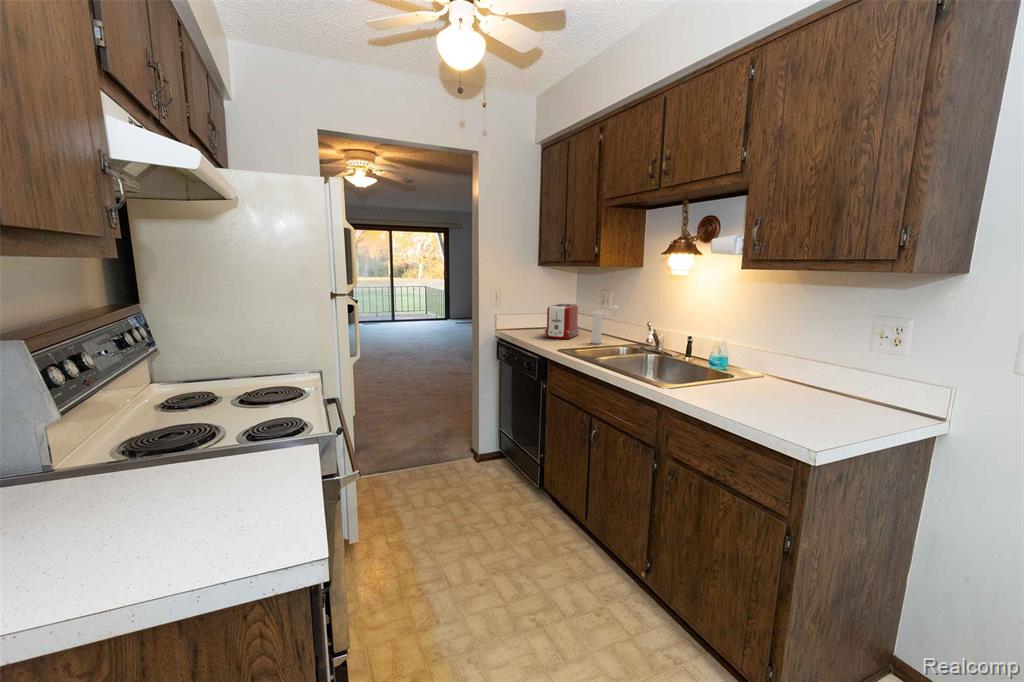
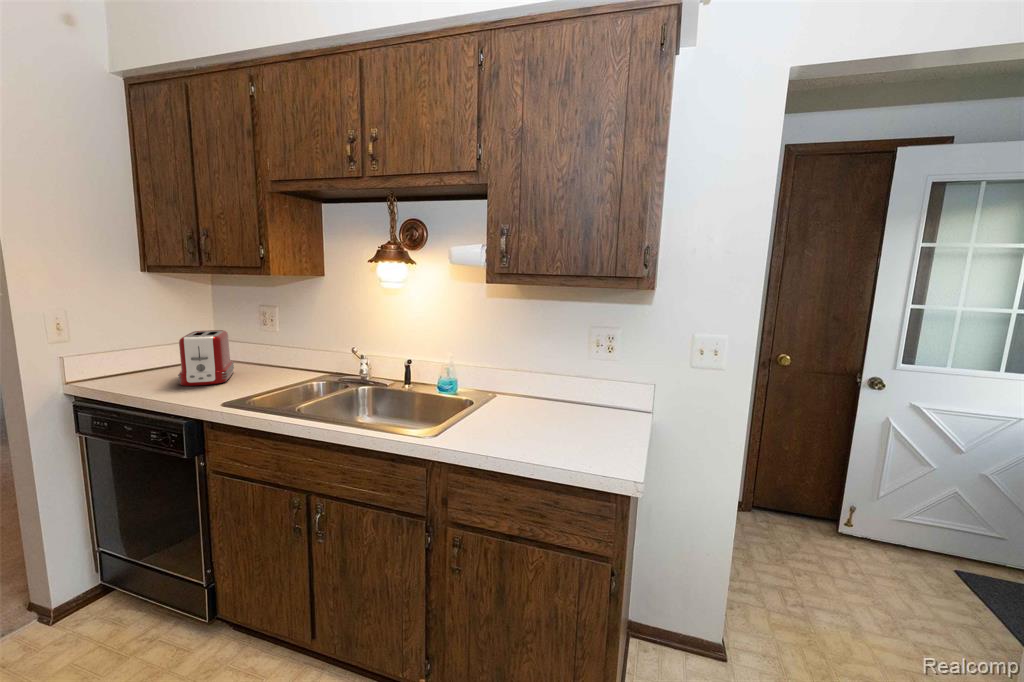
pepper mill: present [591,306,618,344] -> none [262,329,299,384]

